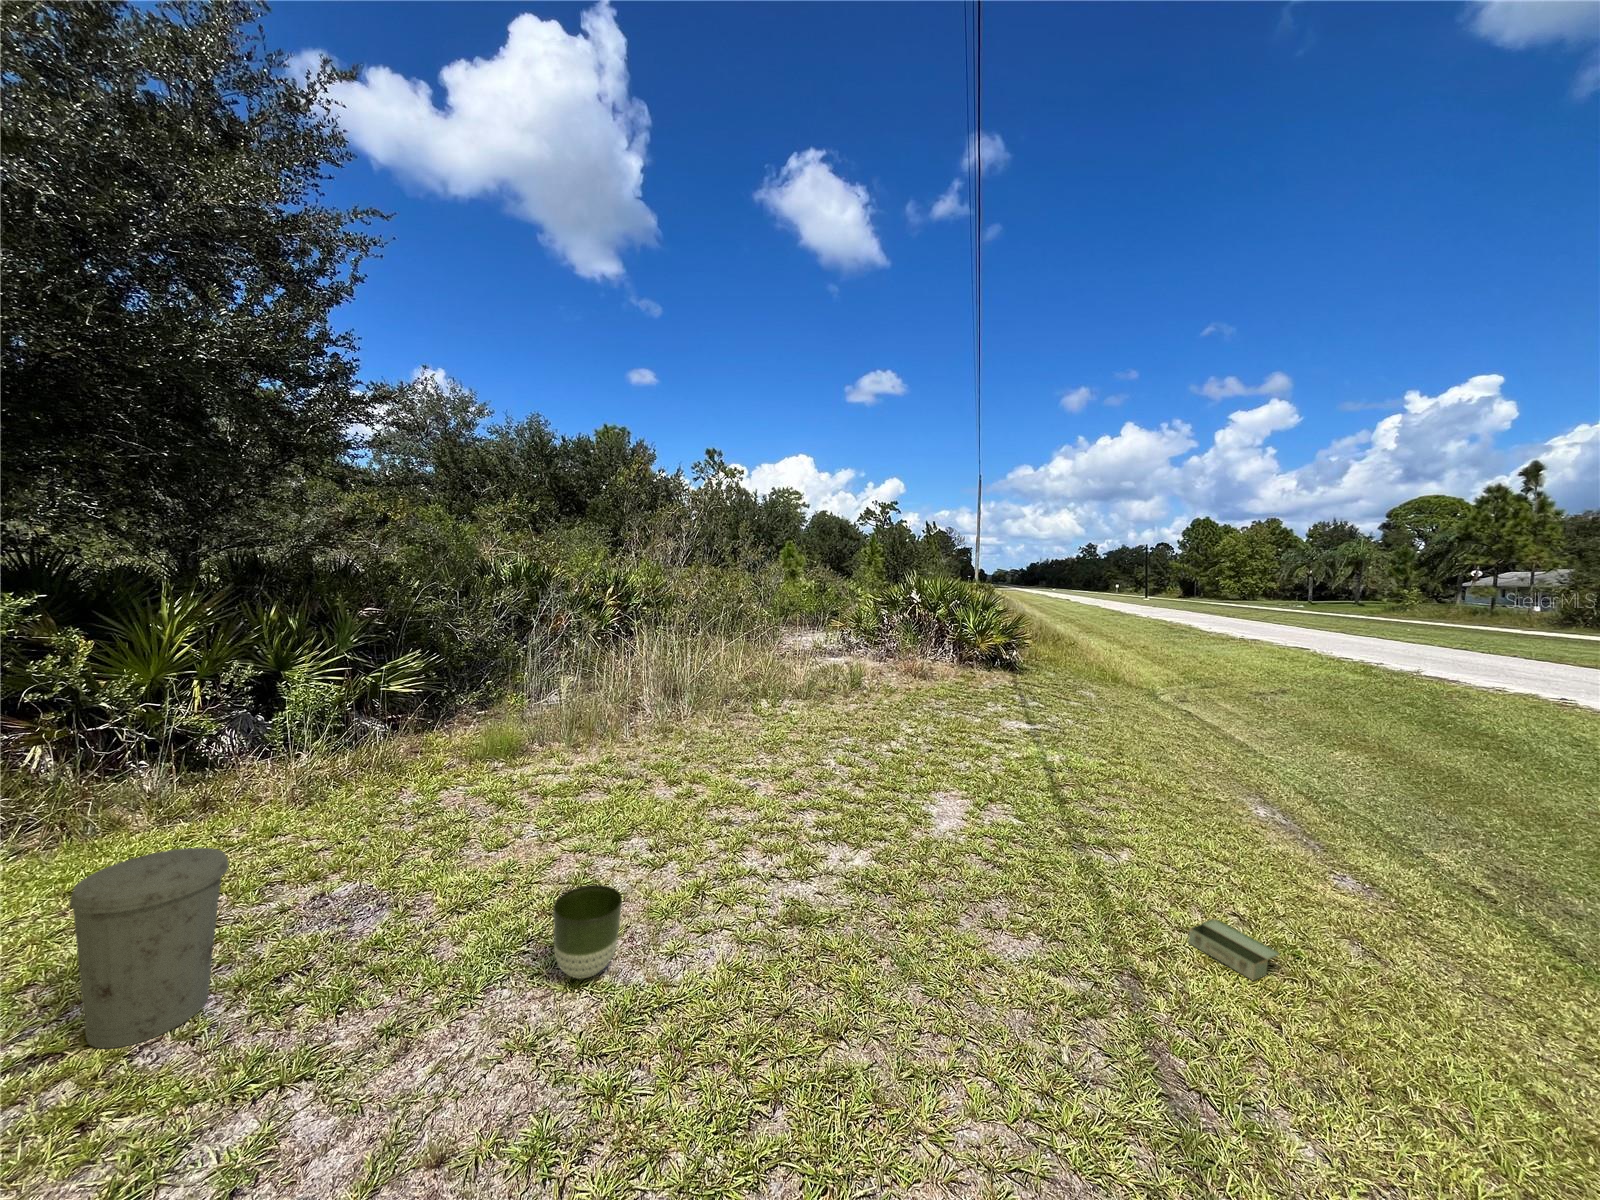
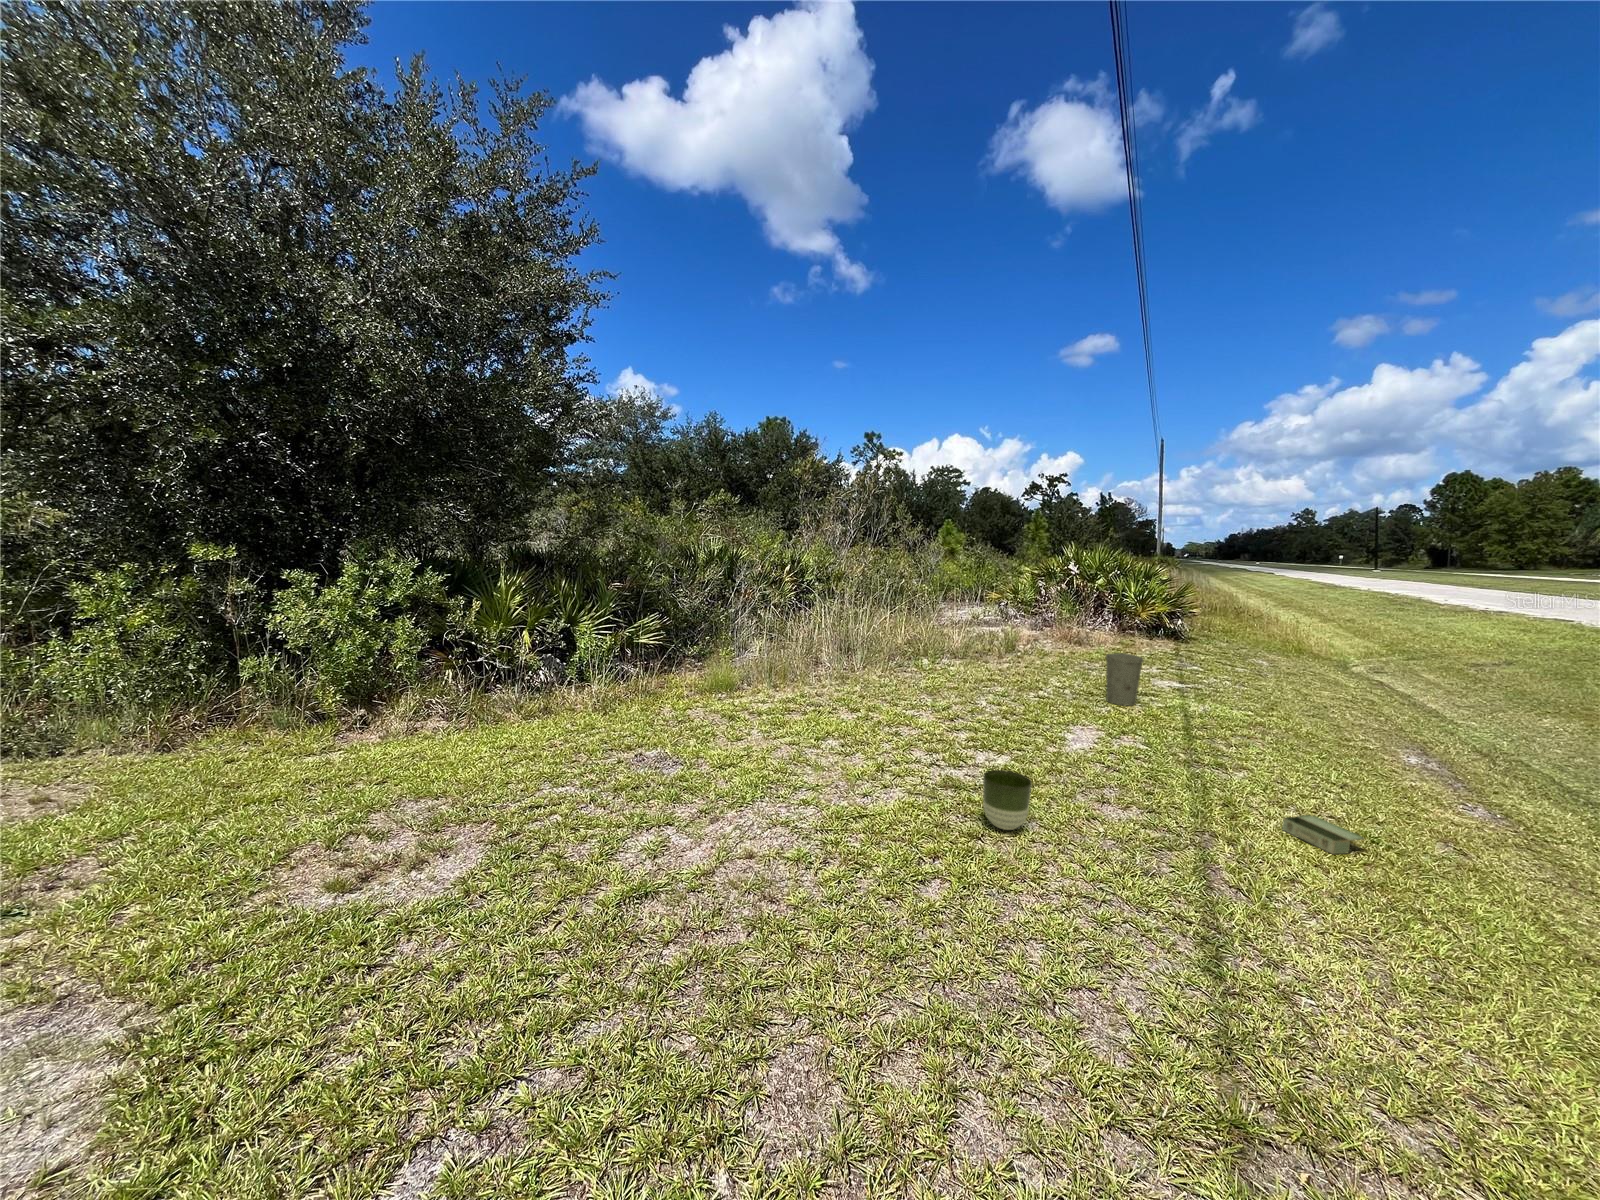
trash can: present [70,848,229,1048] -> present [1106,653,1143,706]
planter: present [553,885,622,979] -> present [983,770,1032,830]

